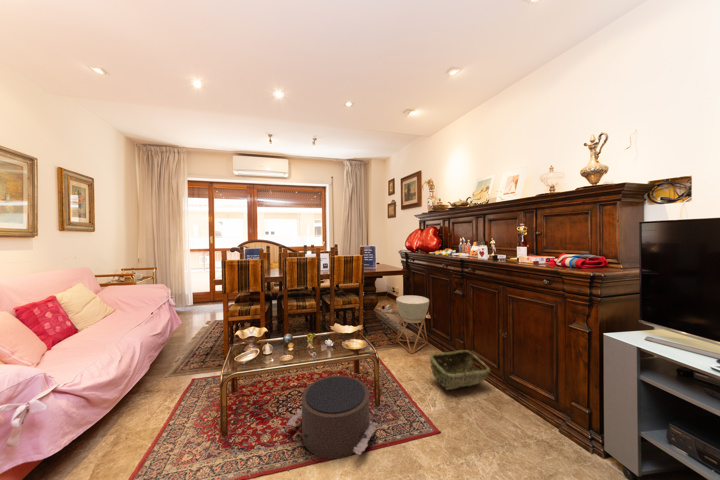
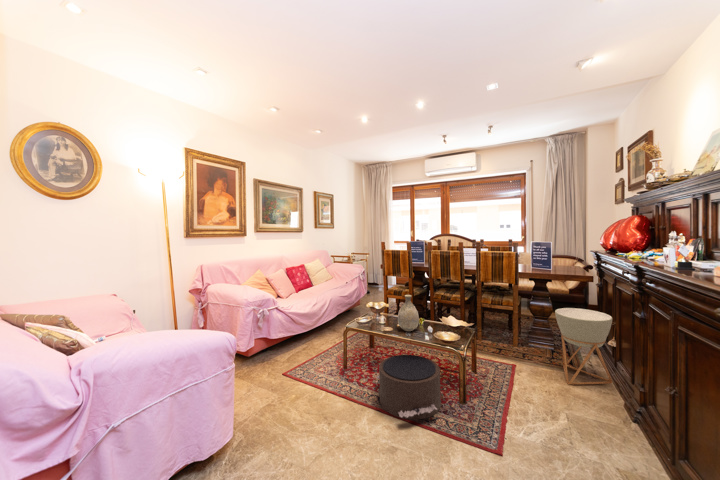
vase: none [293,312,317,354] -> present [398,295,419,331]
woven basket: present [430,350,490,390] -> none [554,382,660,452]

